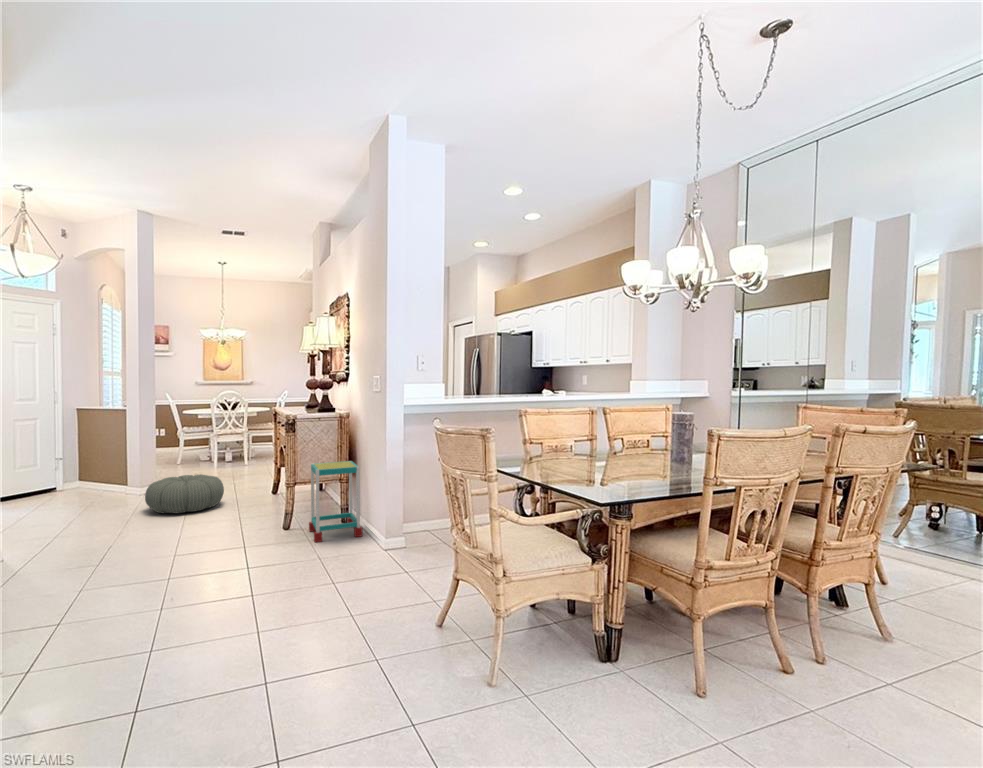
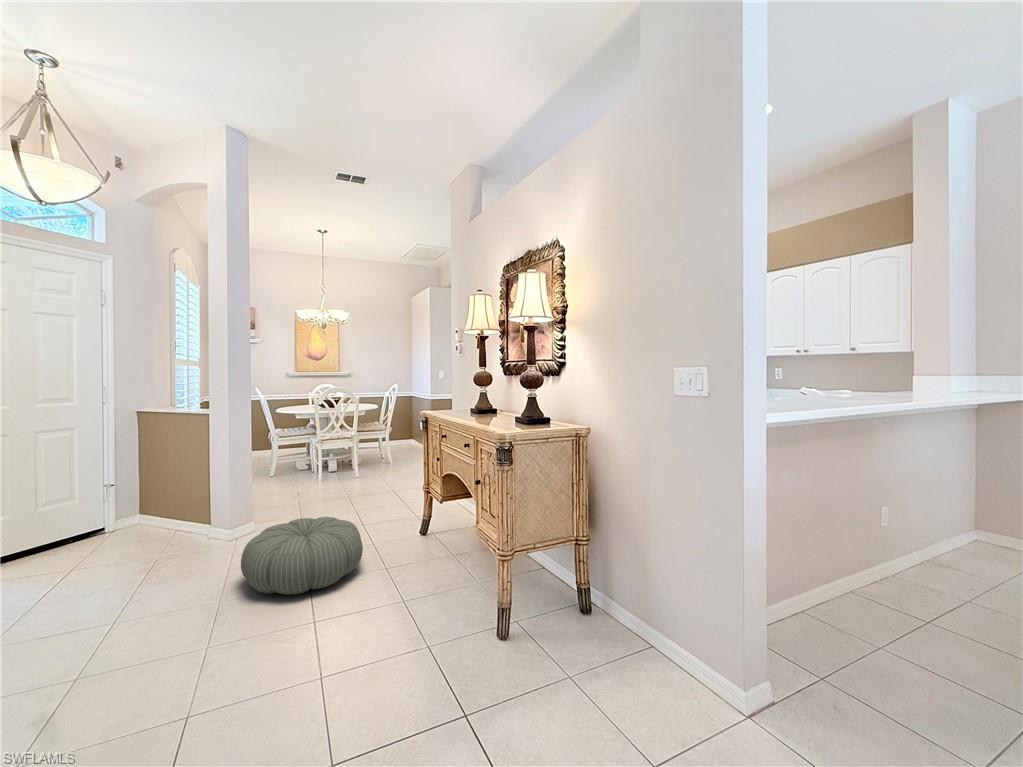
side table: present [309,461,363,542] -> none [554,520,680,713]

